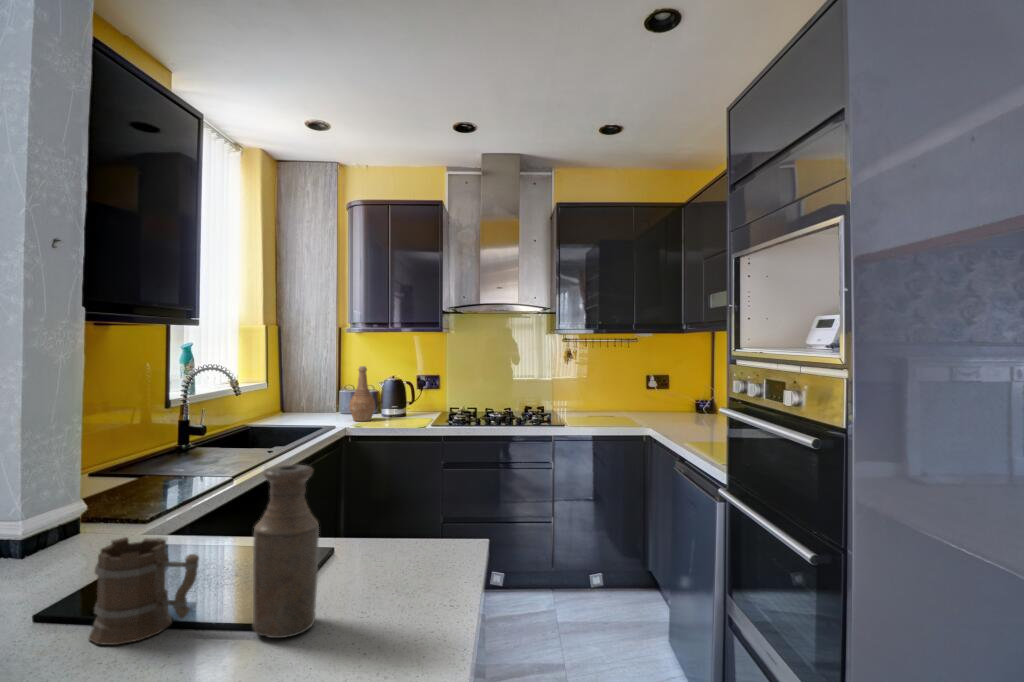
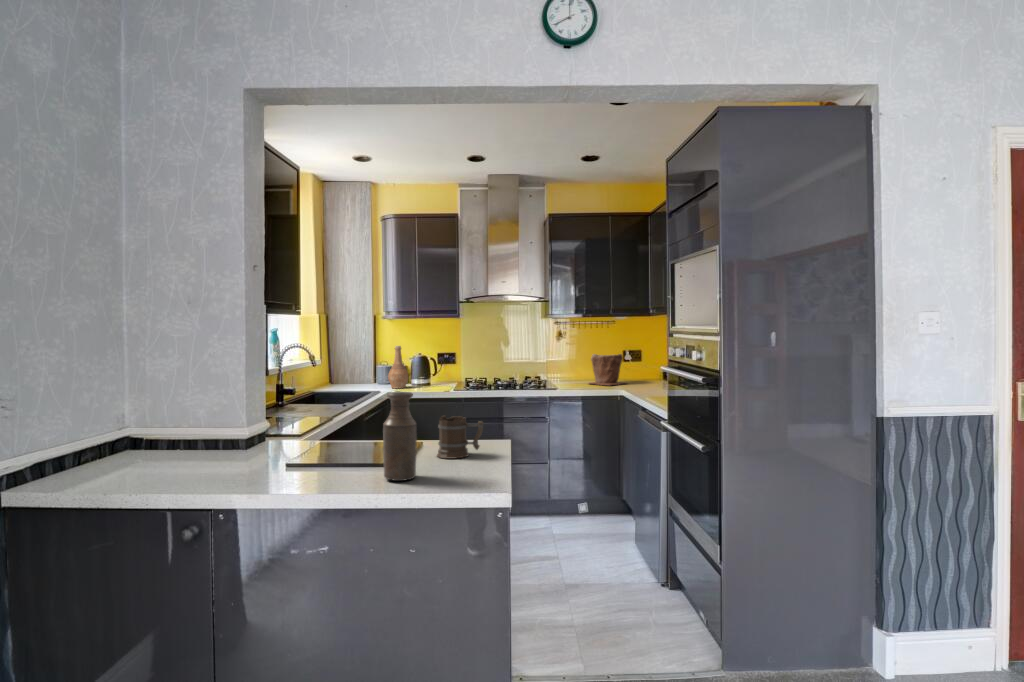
plant pot: none [604,380,655,421] -> present [589,354,624,385]
mug: present [89,537,199,645] -> present [437,416,483,459]

